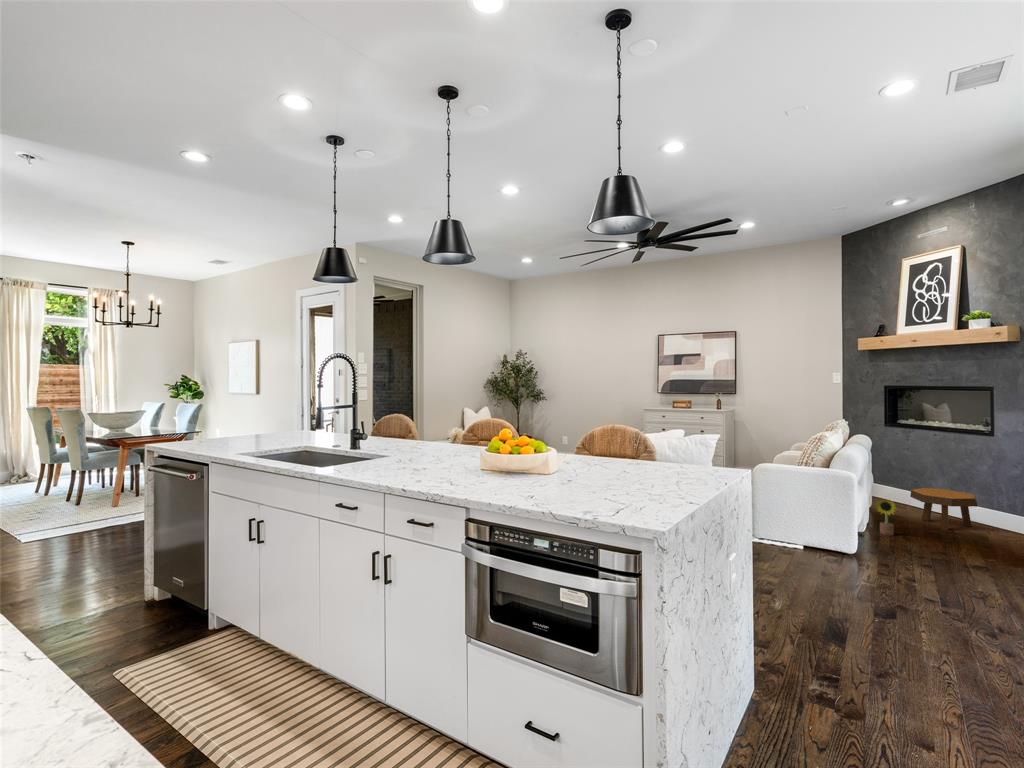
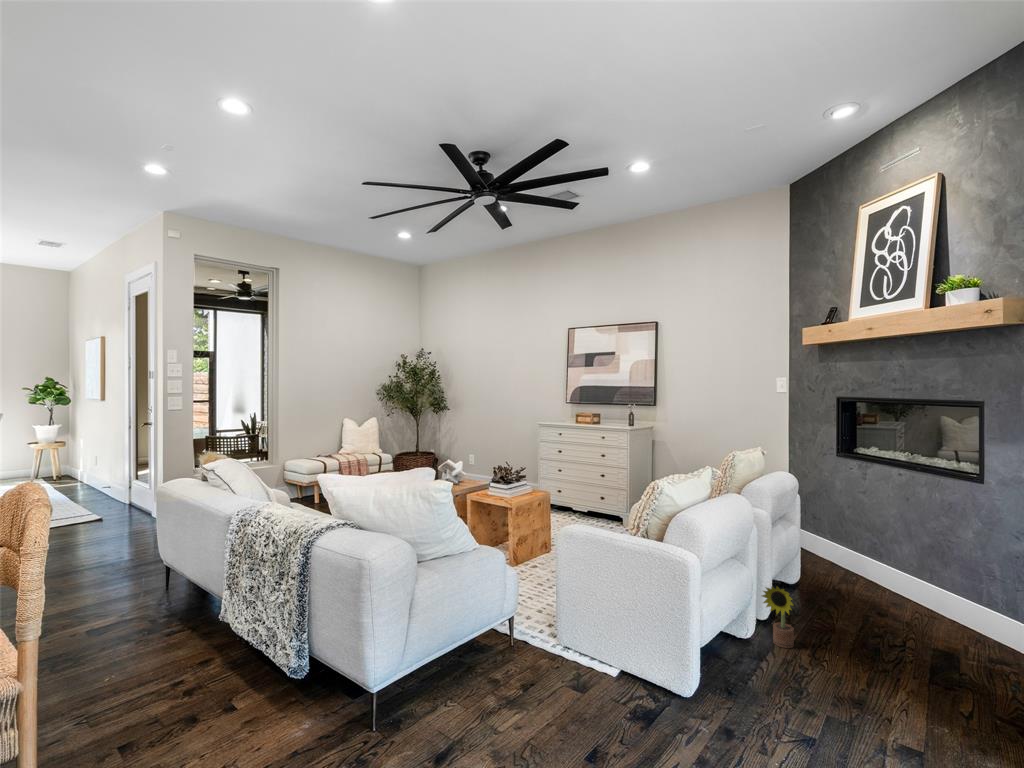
footstool: present [910,488,977,530] -> none [849,561,956,642]

